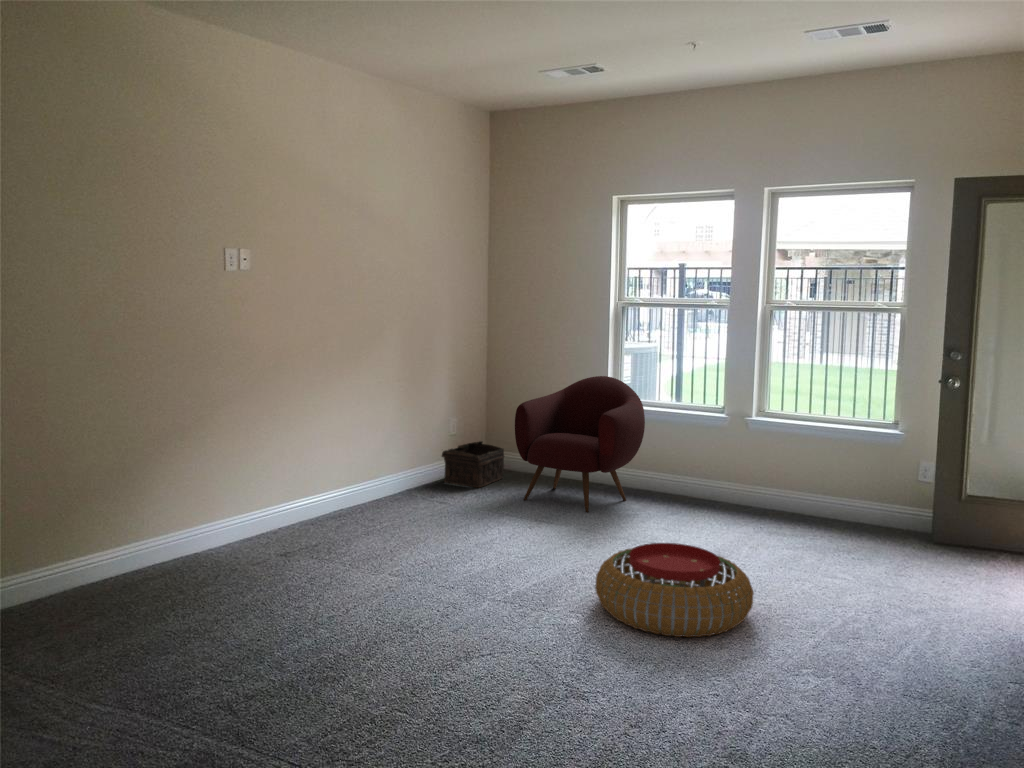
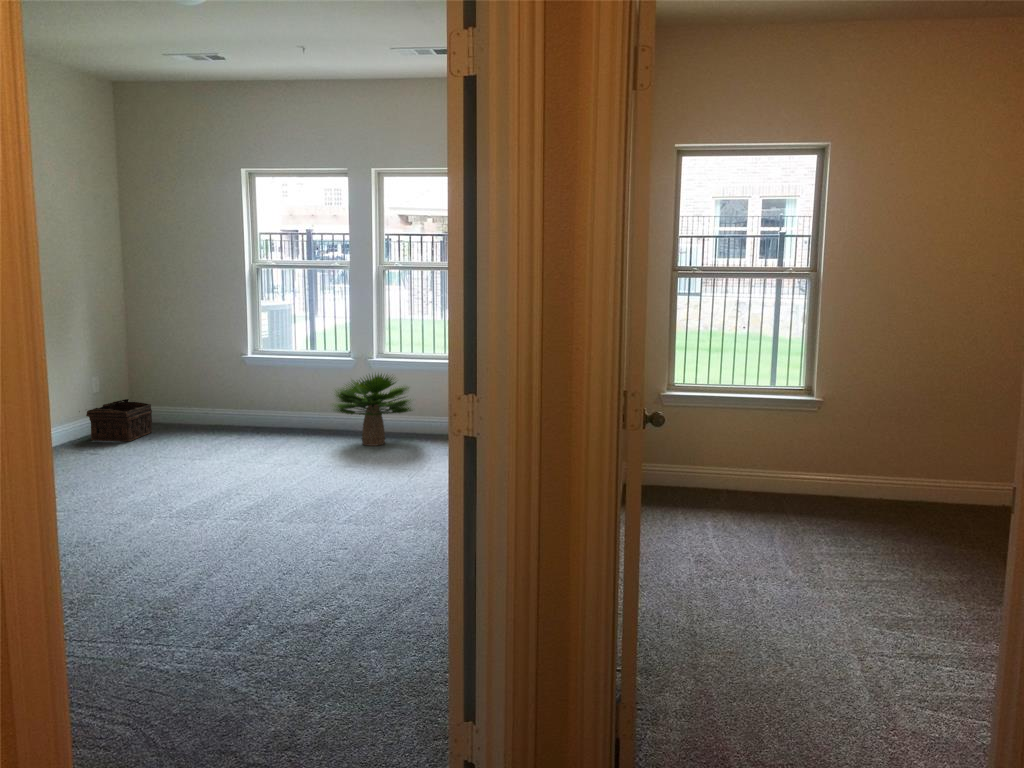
armchair: present [515,376,645,512] -> none [162,331,284,450]
potted plant: none [694,434,806,527] -> present [335,374,412,446]
pouf: present [595,543,754,637] -> none [249,454,374,519]

